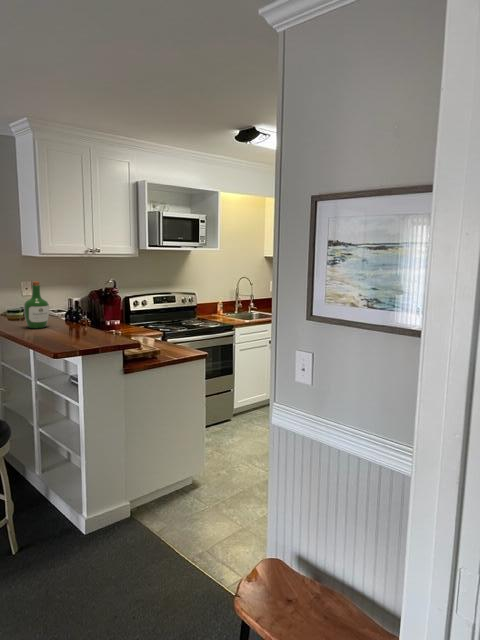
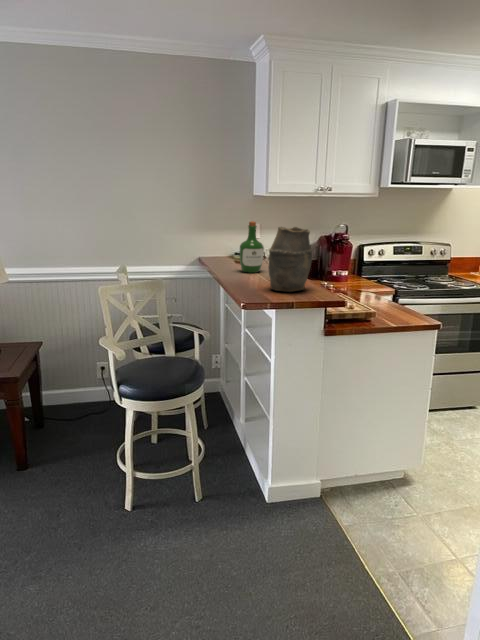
vase: none [66,286,105,341] -> present [268,227,312,292]

